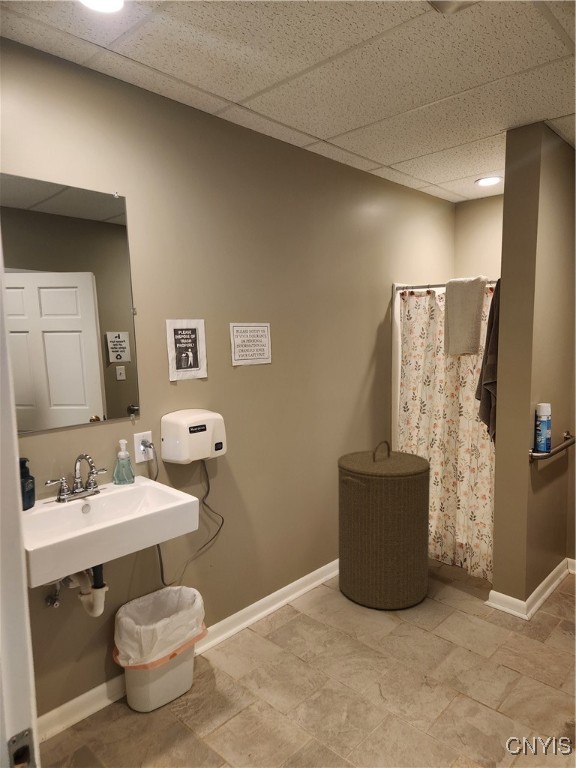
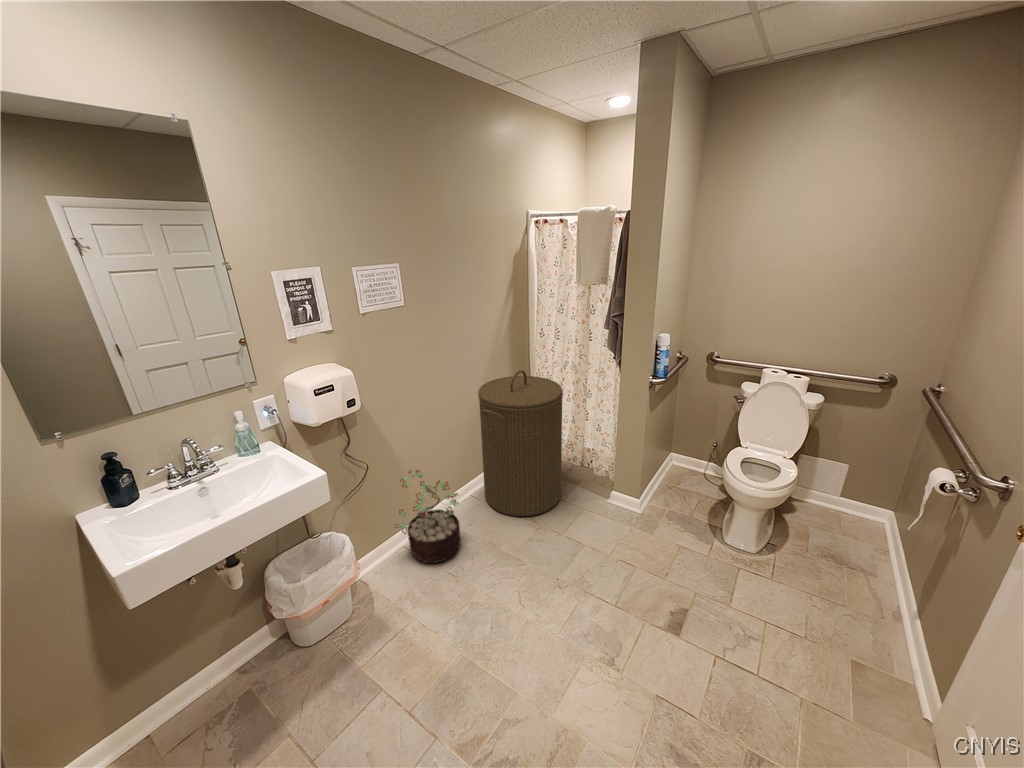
decorative plant: none [242,533,314,645] -> present [395,470,460,563]

